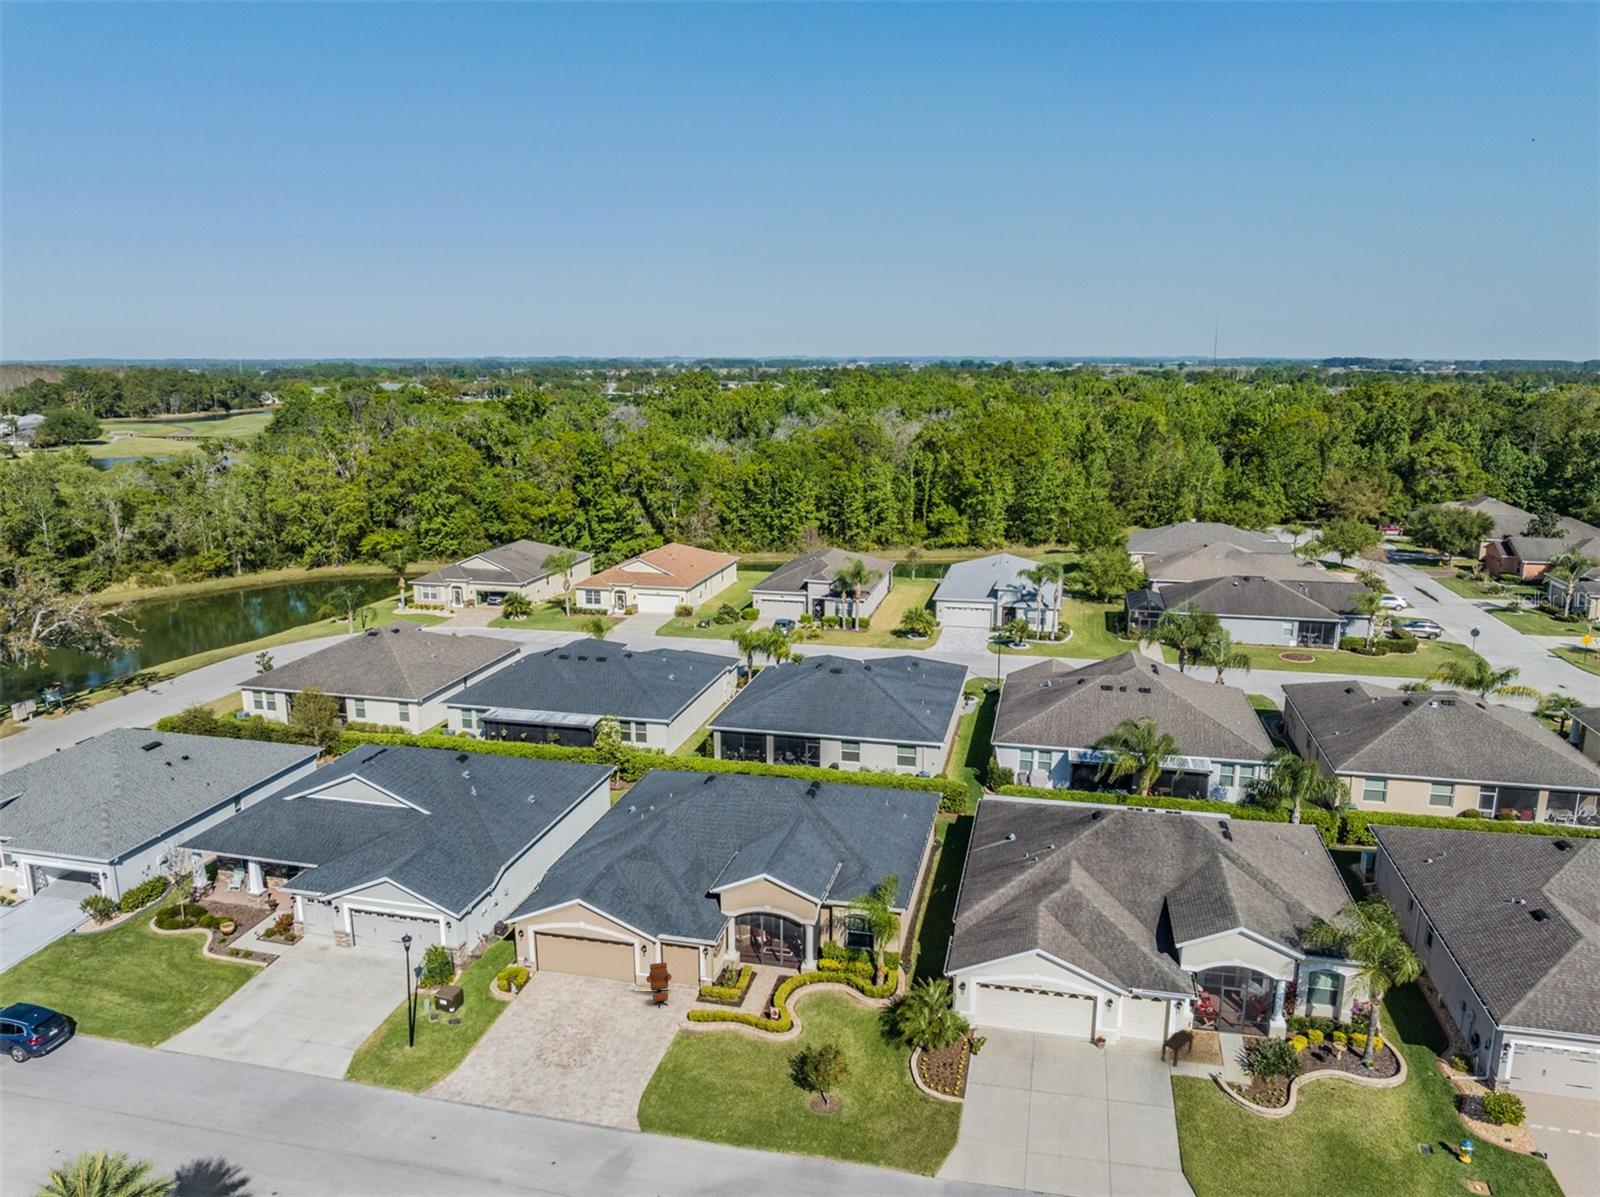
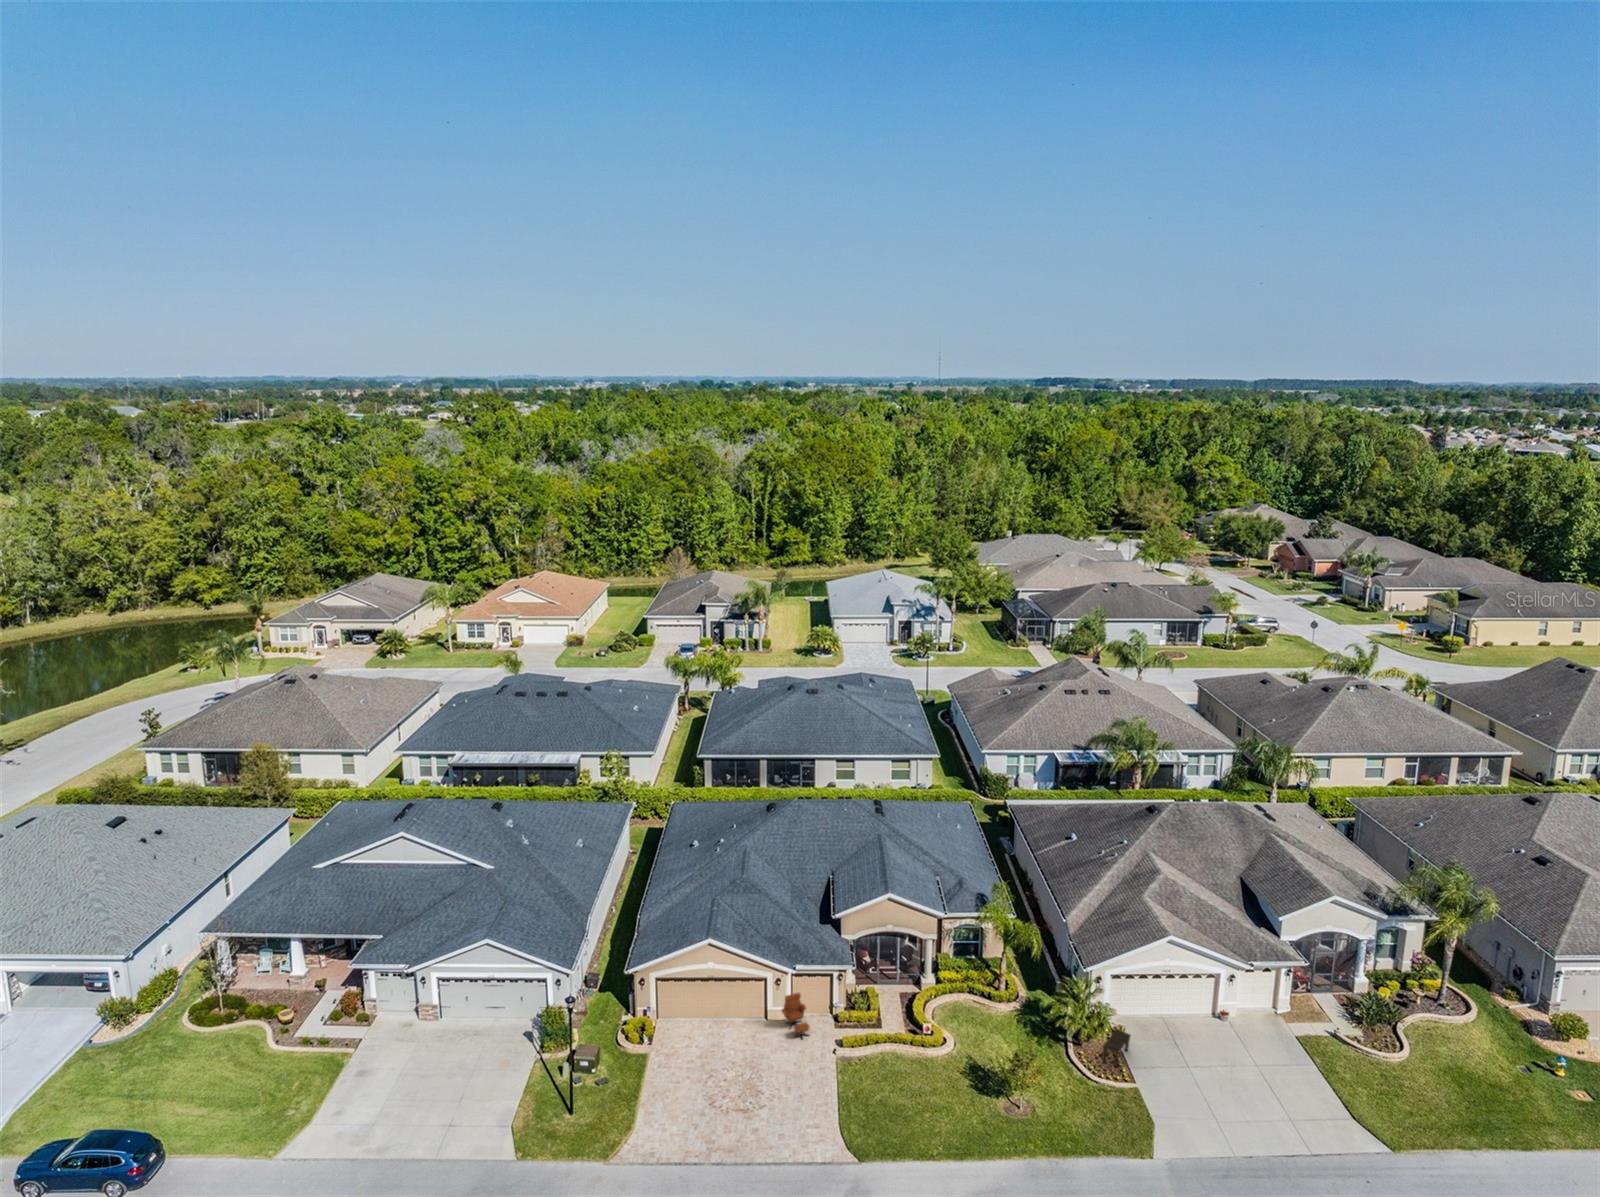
bench: present [1161,1030,1194,1066] -> present [1102,1029,1131,1067]

